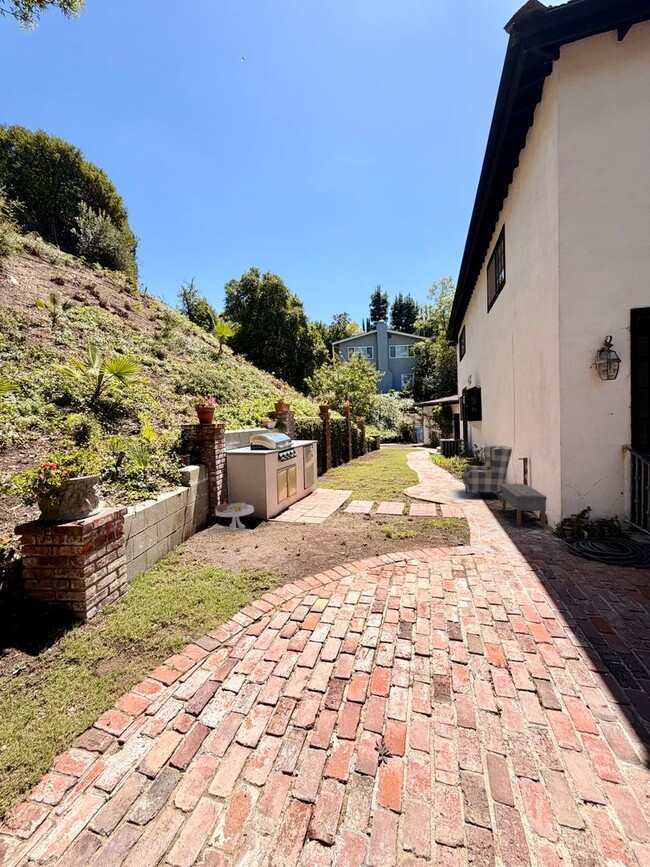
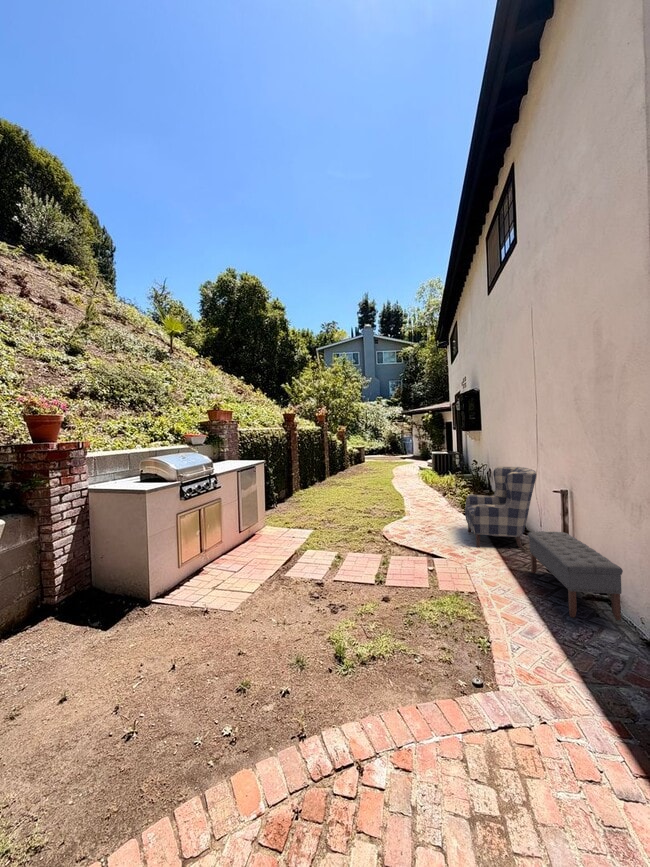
side table: present [215,502,254,531] -> none [33,575,117,634]

